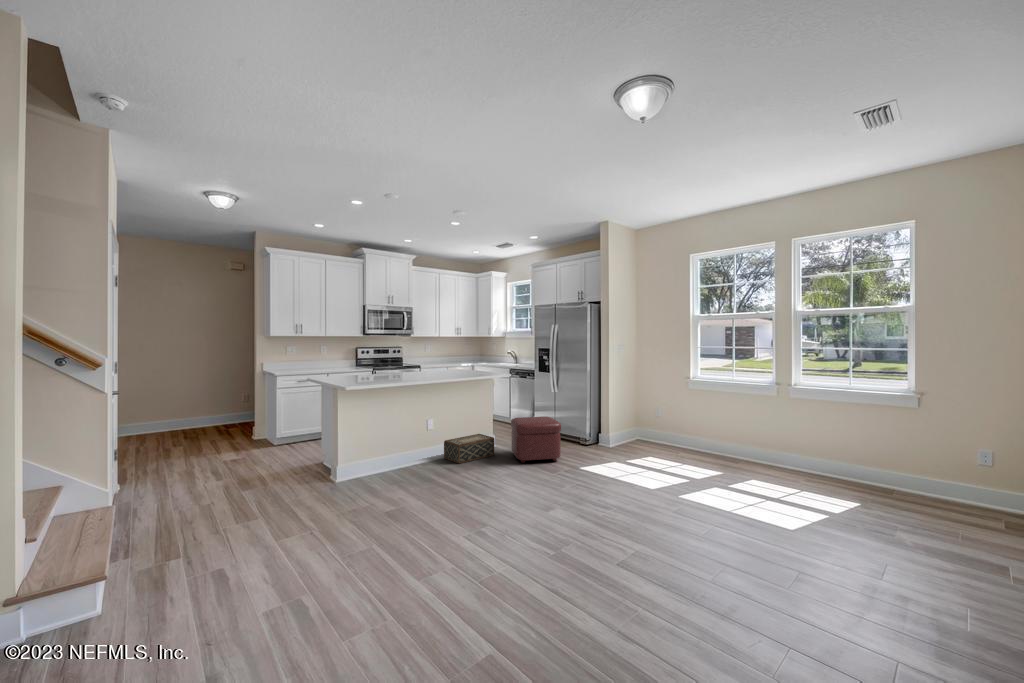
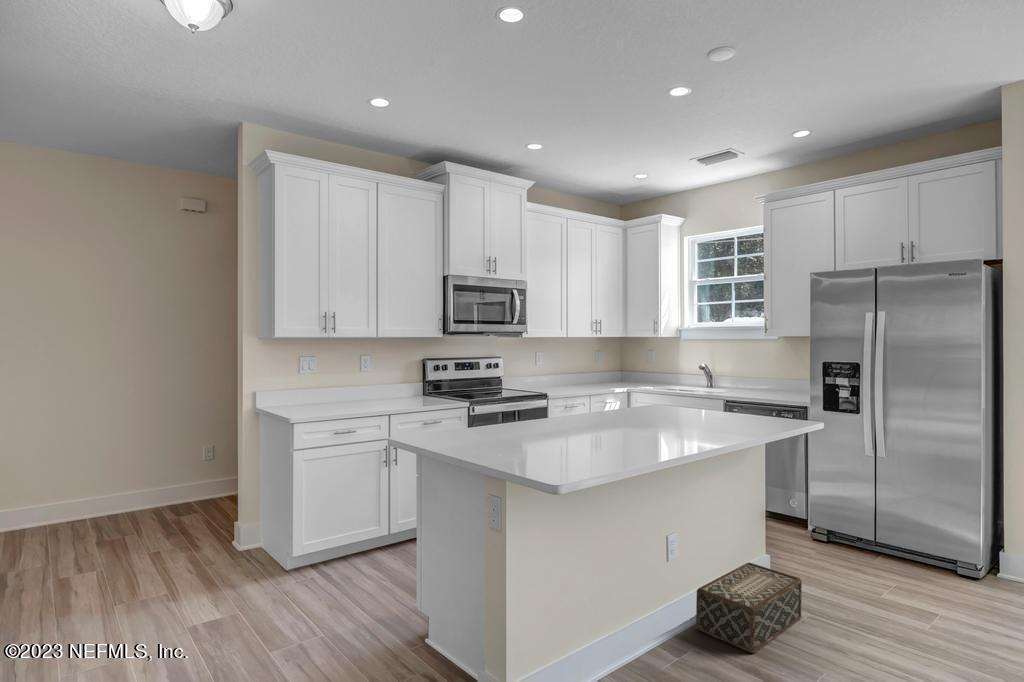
ottoman: present [511,417,561,463] -> none [839,529,995,654]

